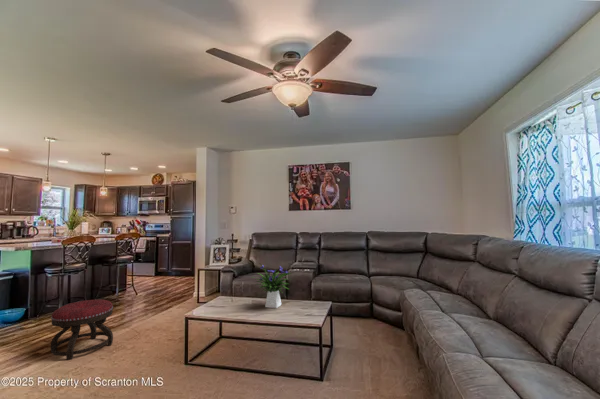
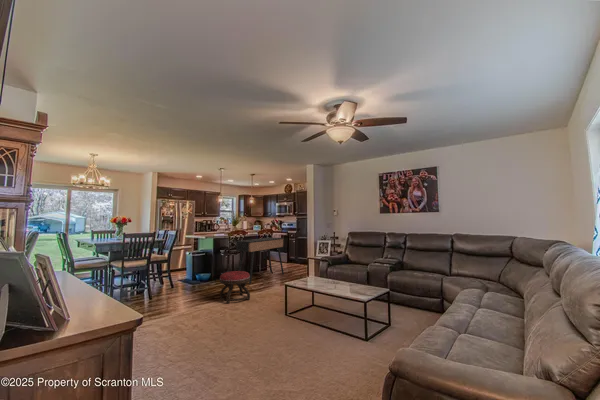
console table: none [79,244,158,317] -> present [236,238,284,284]
flower arrangement: present [257,265,291,308] -> none [327,255,359,289]

